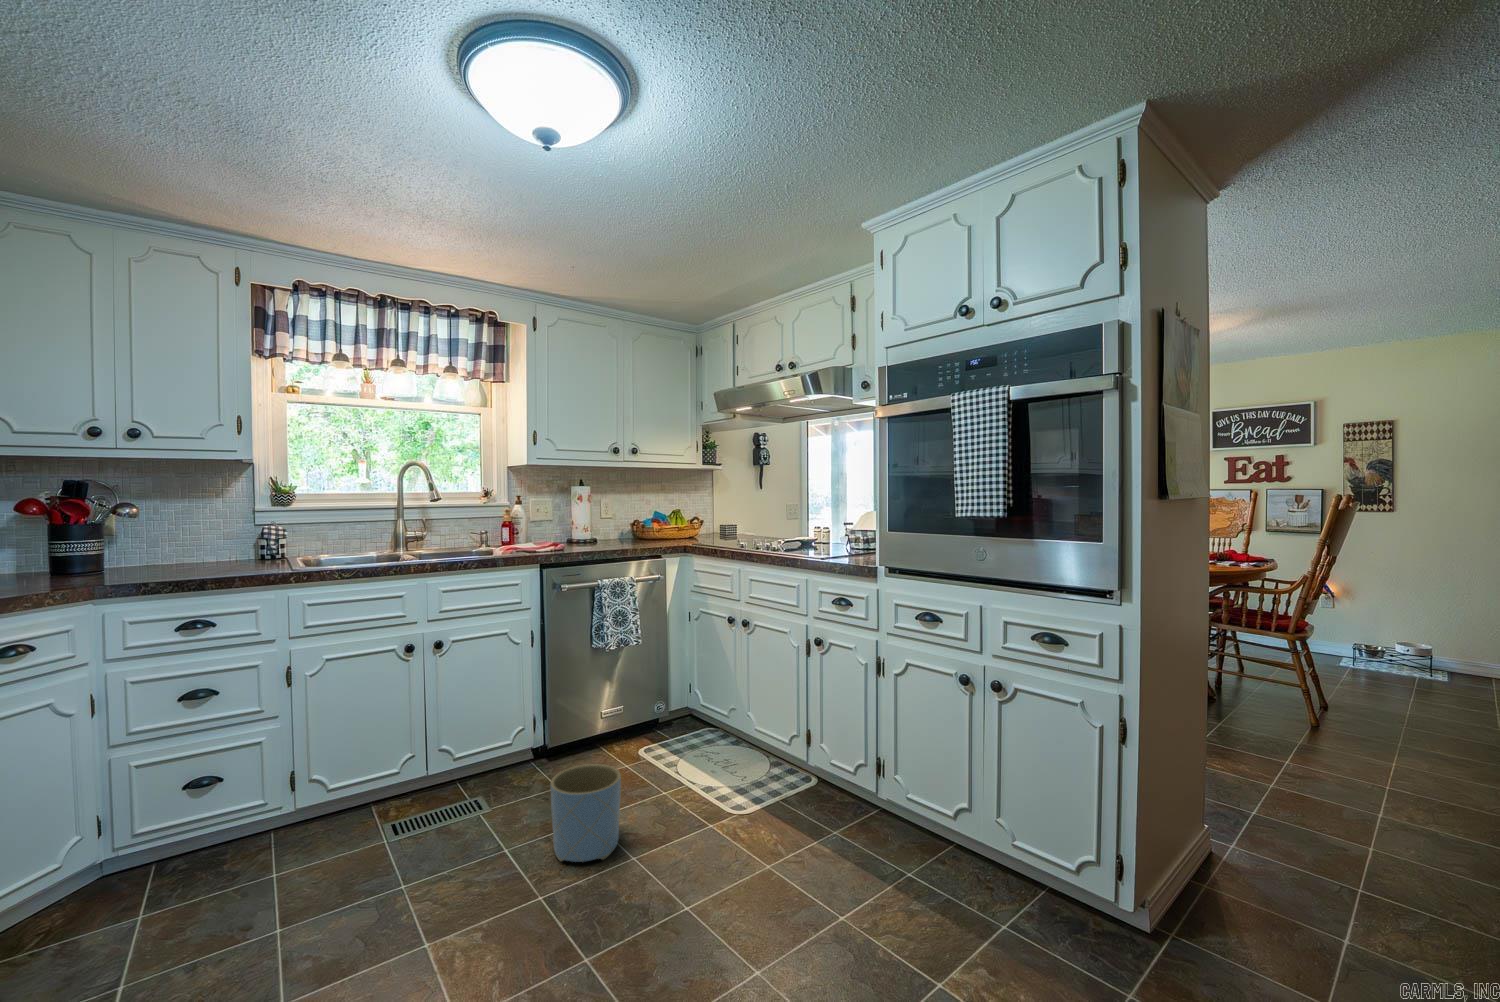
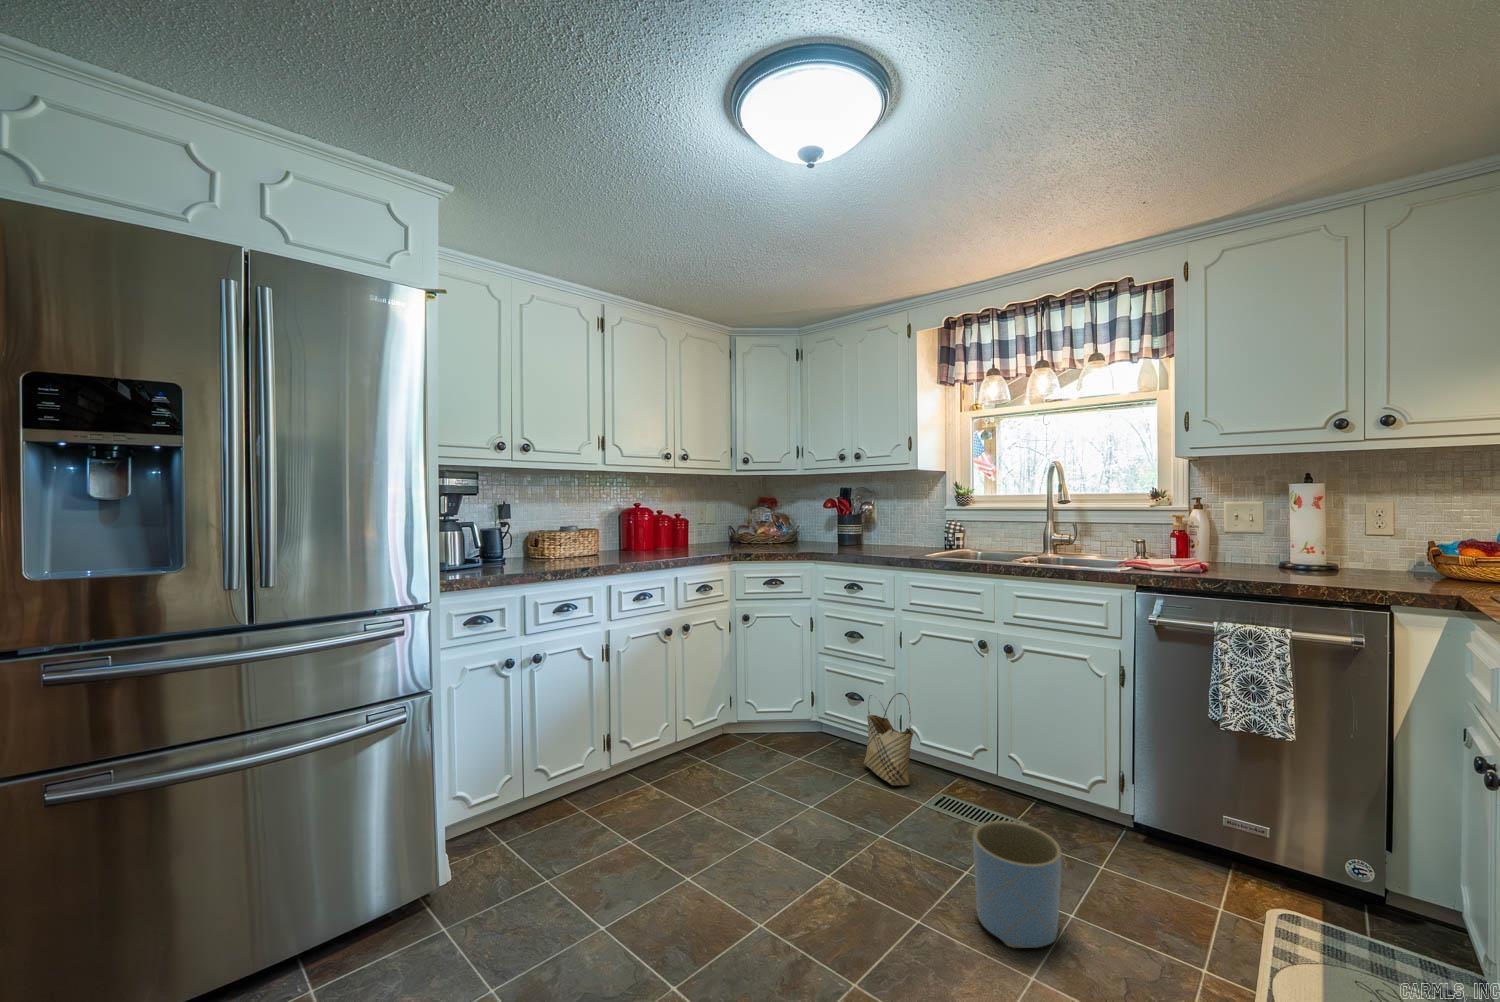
woven basket: none [259,739,352,860] -> present [864,693,913,785]

